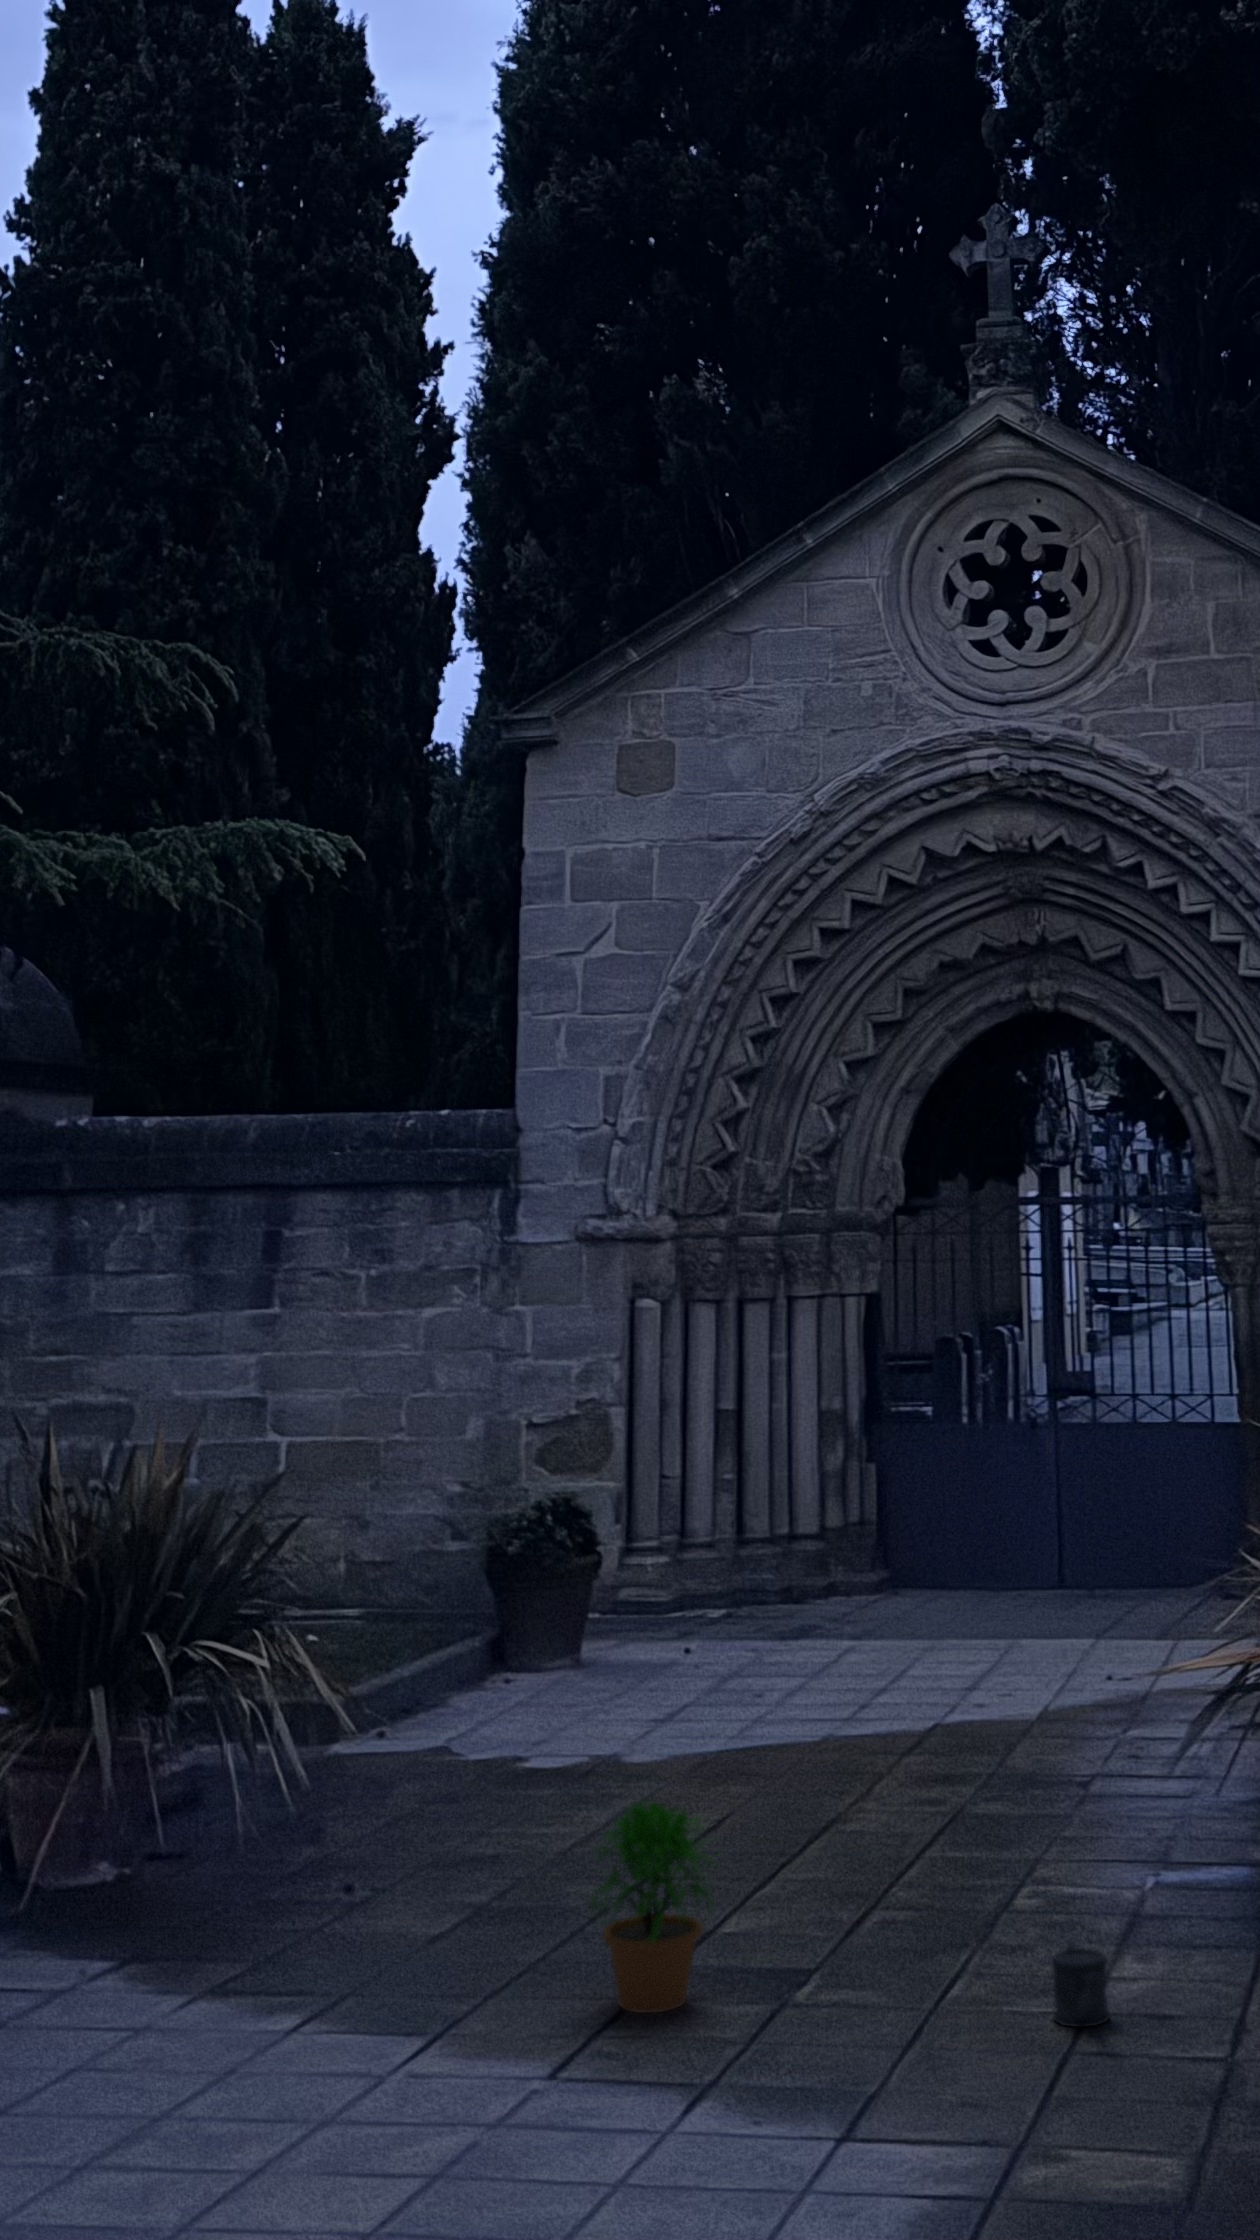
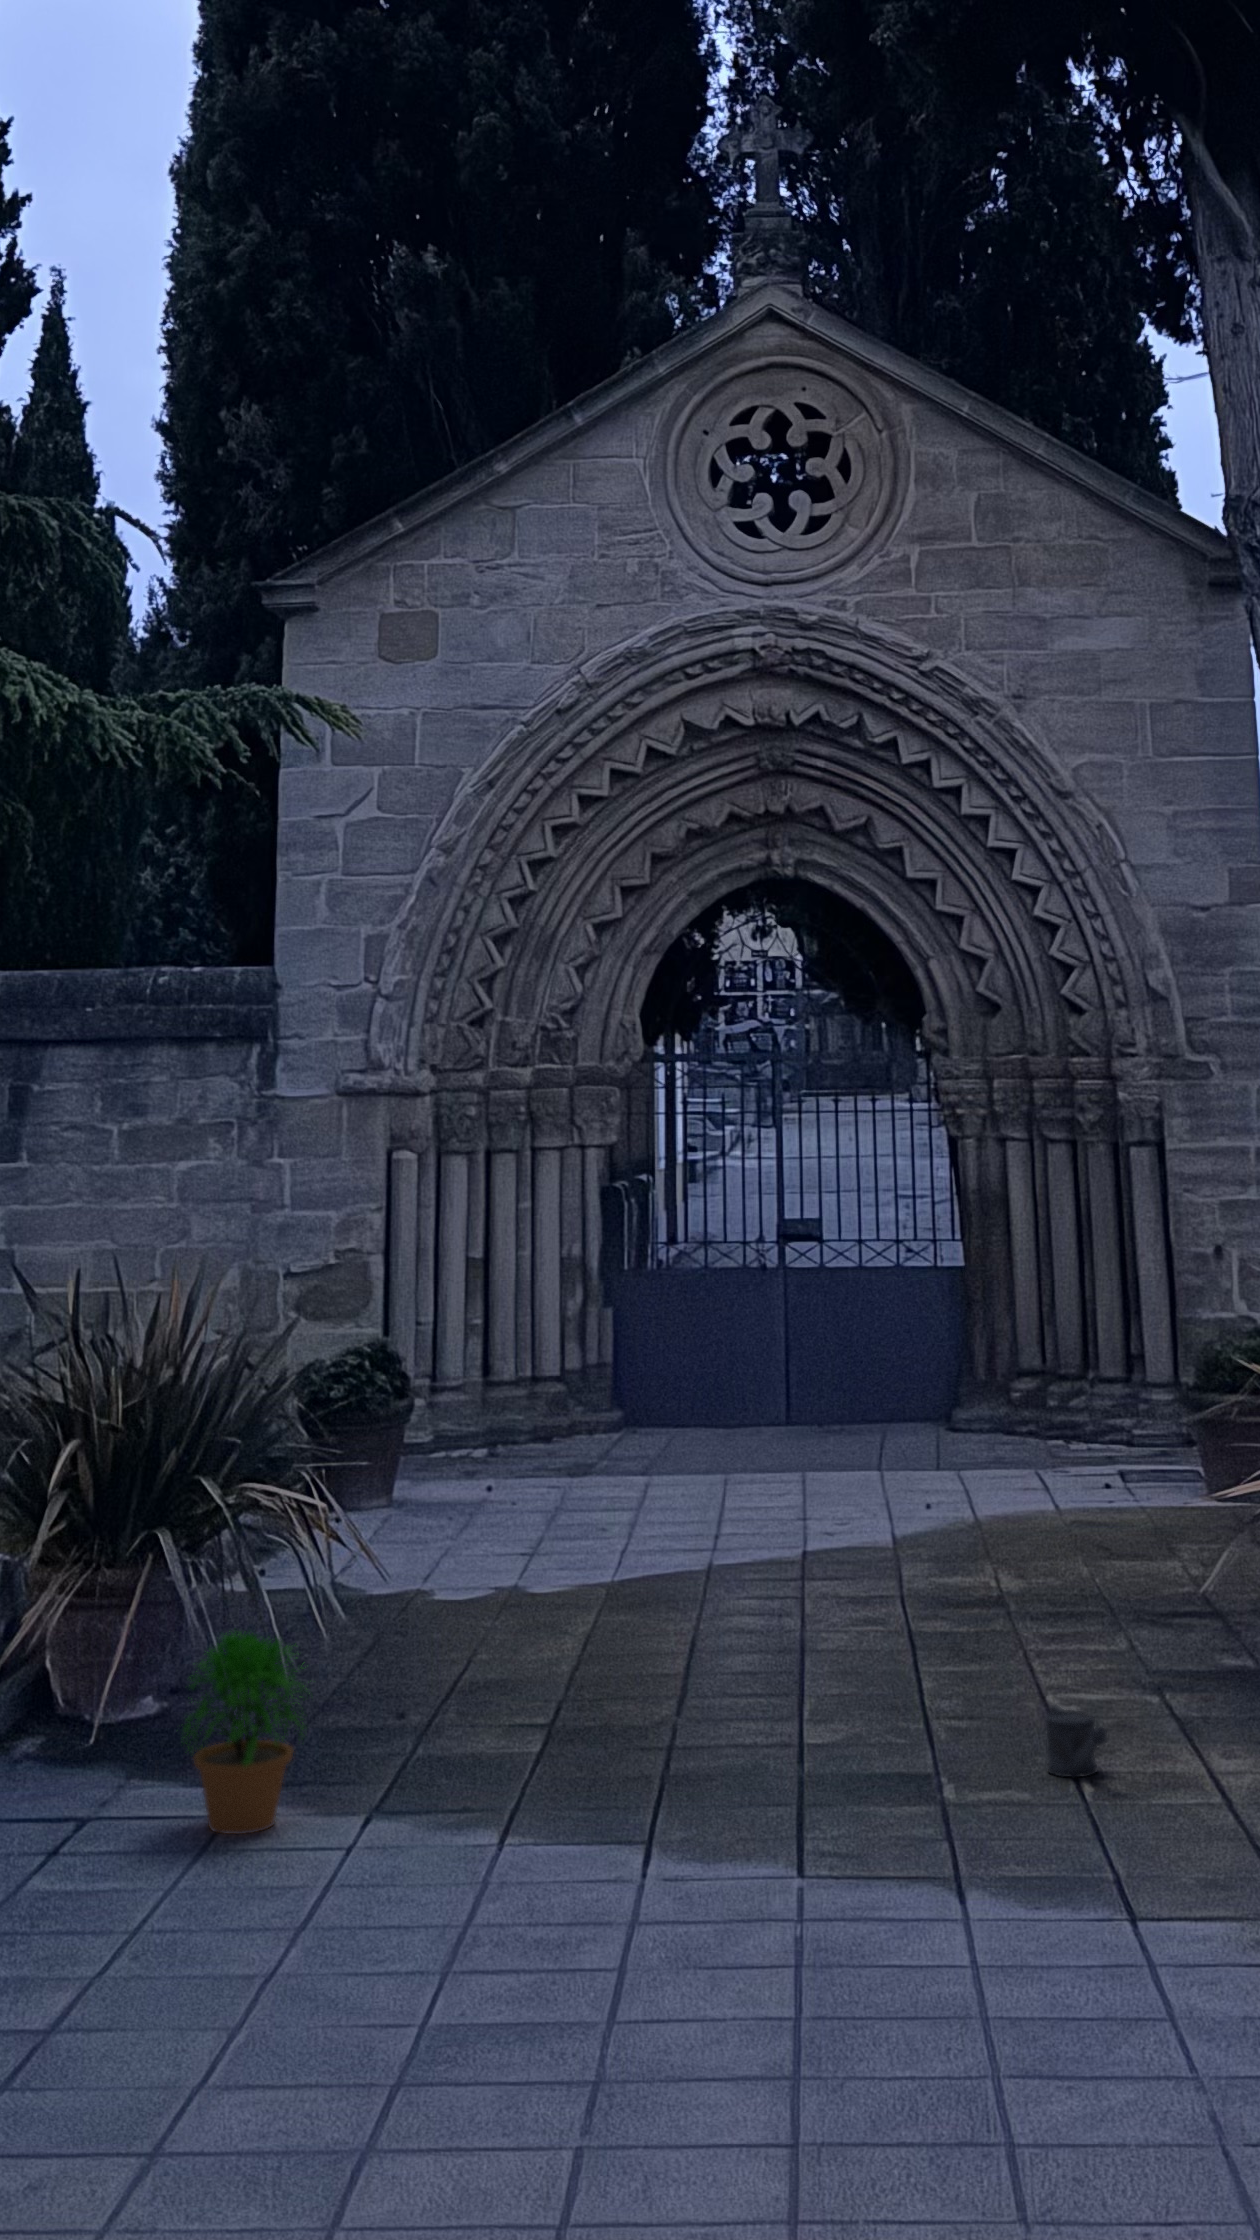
potted plant: present [590,1801,719,2013] -> present [182,1632,310,1834]

